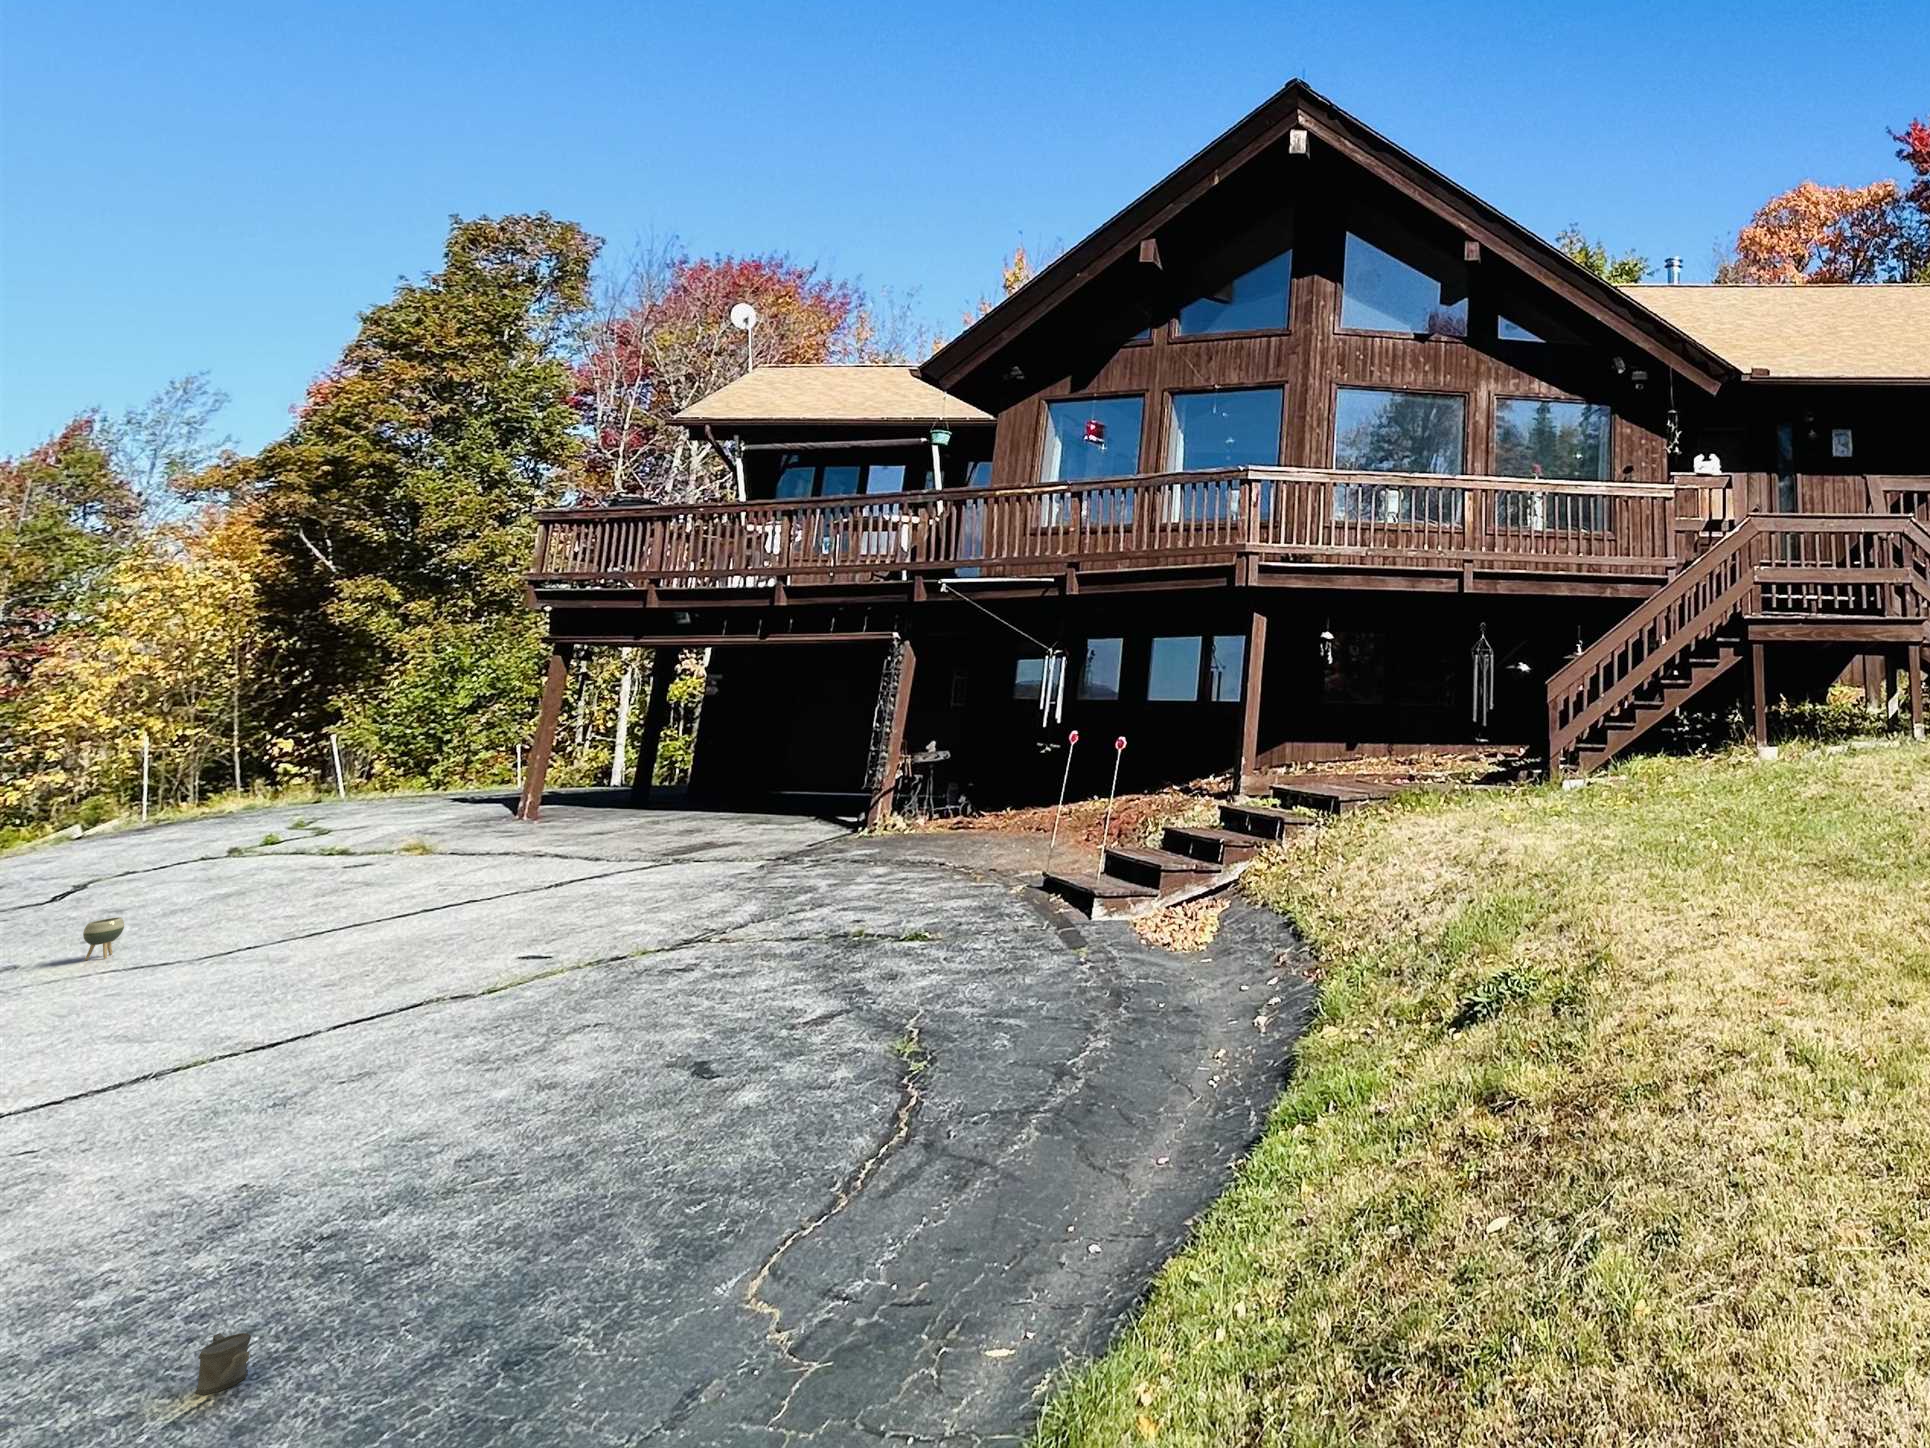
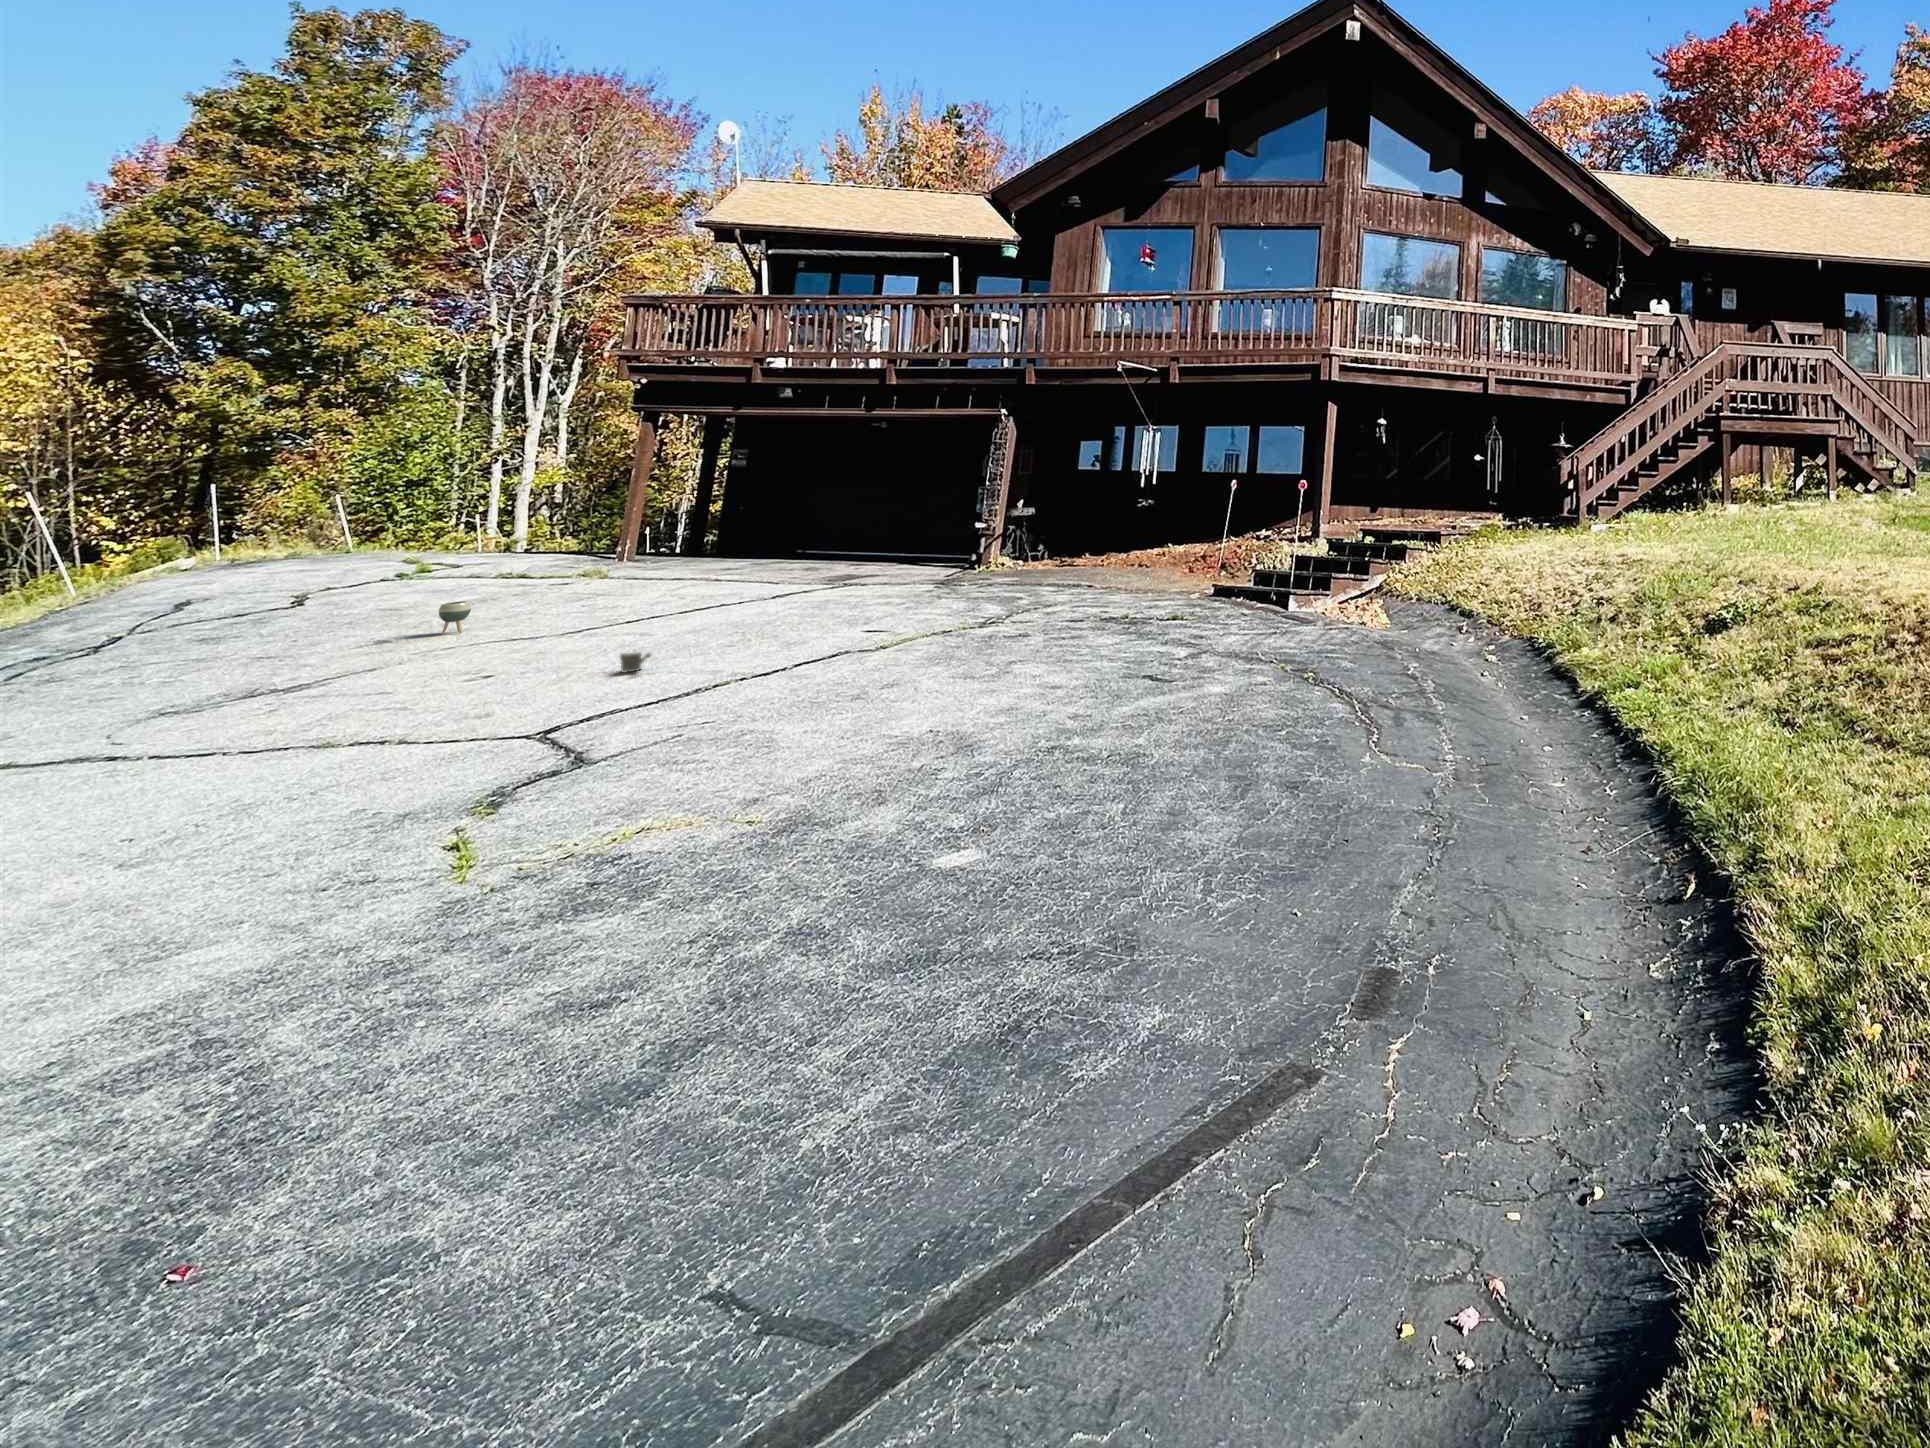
watering can: present [196,1333,251,1395] -> present [620,652,651,673]

